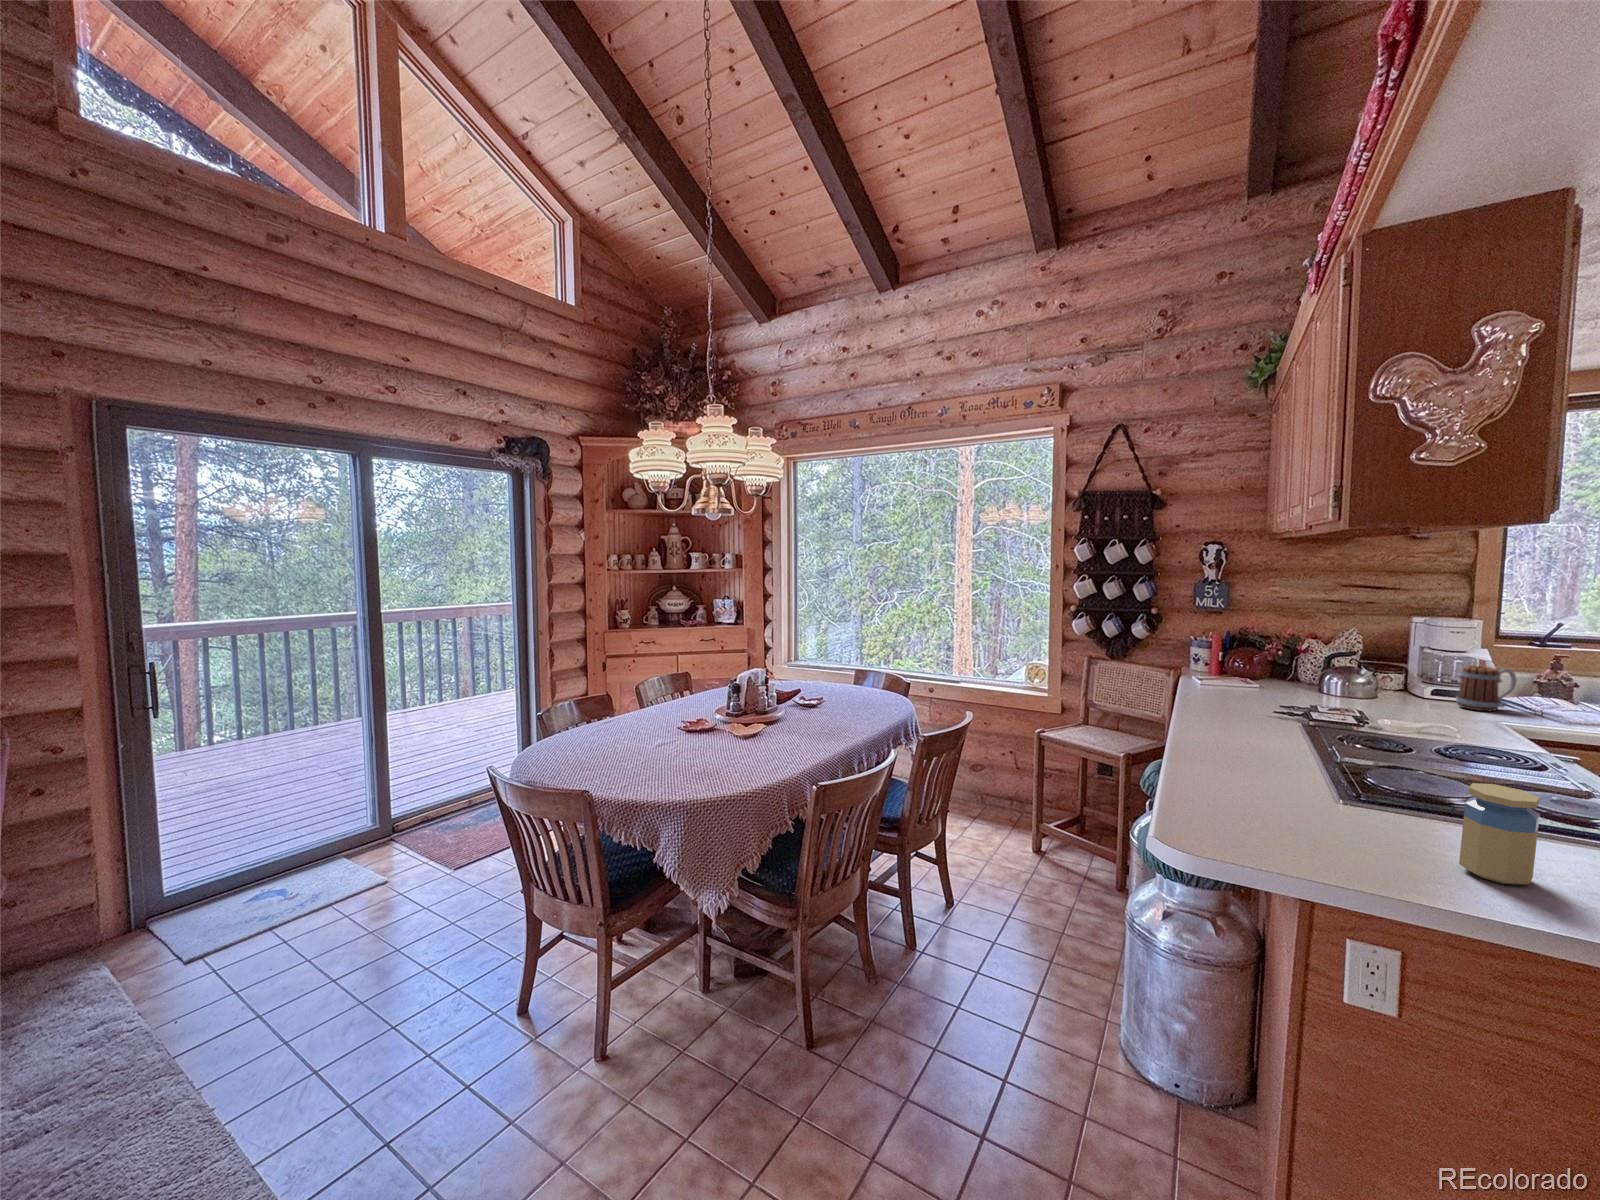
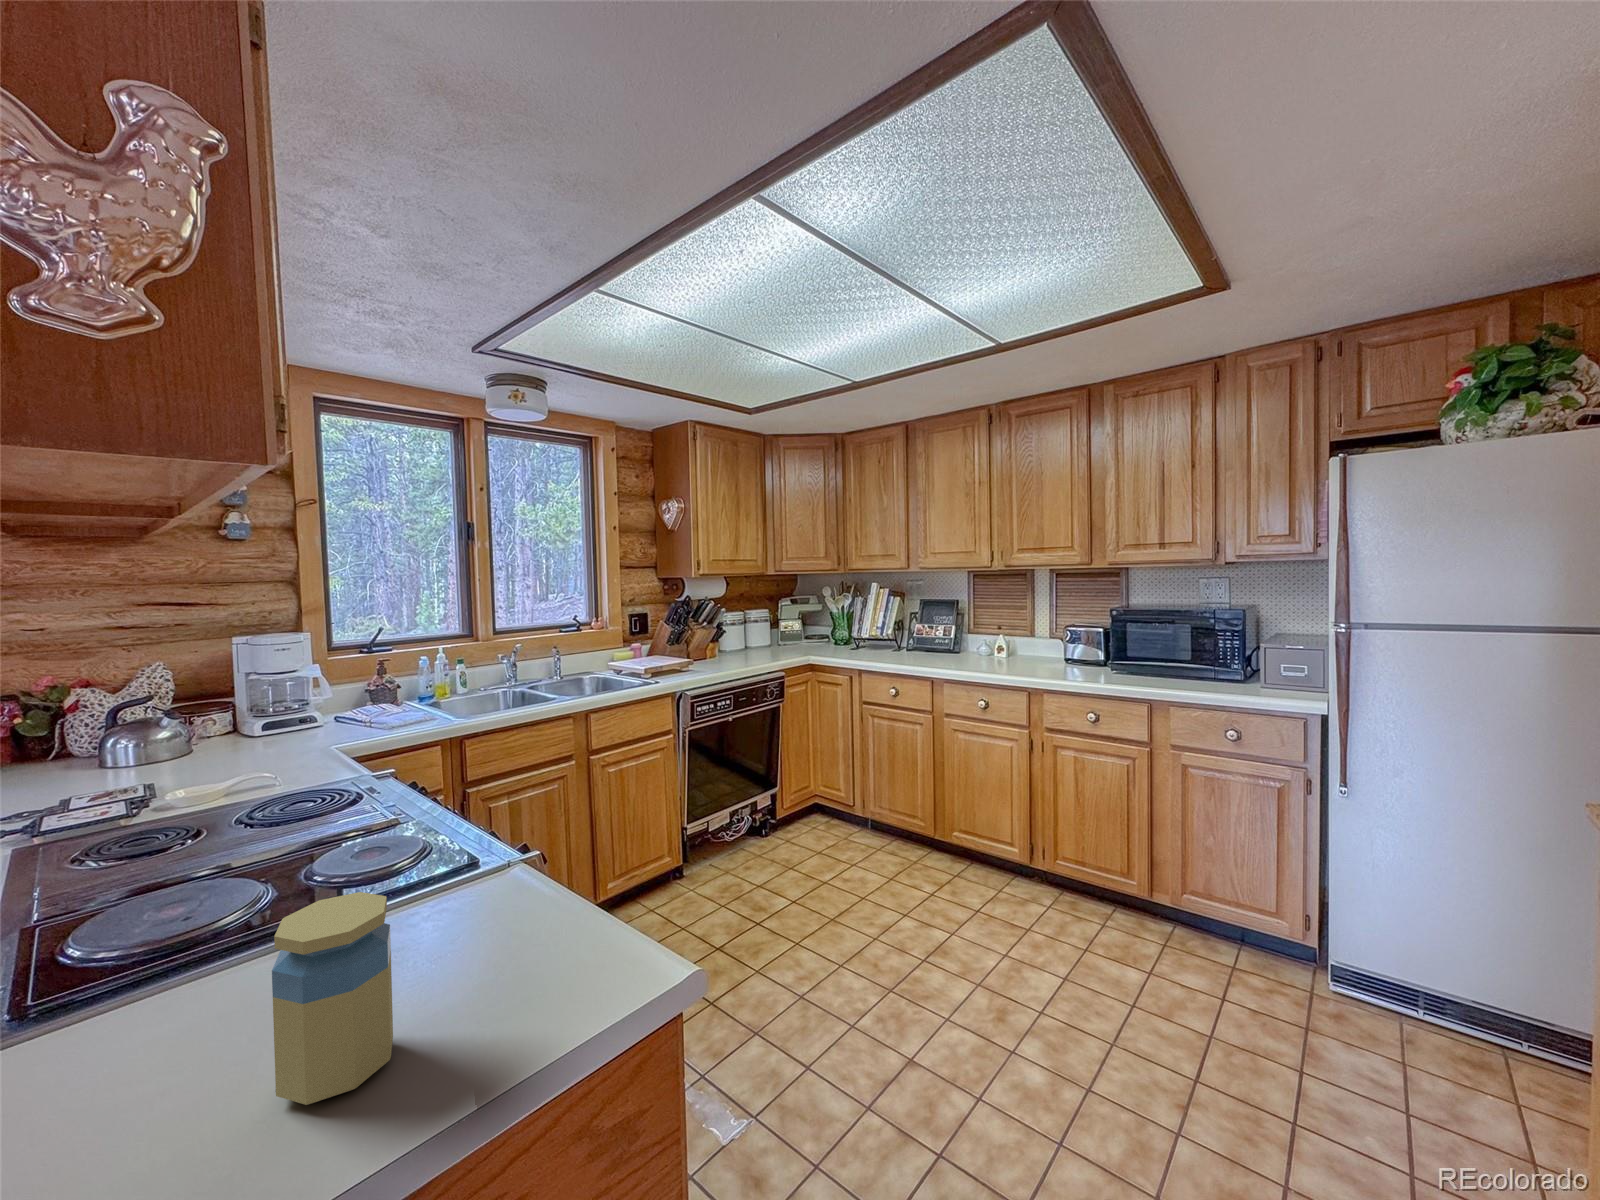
mug: present [1456,665,1517,711] -> none [291,683,349,738]

